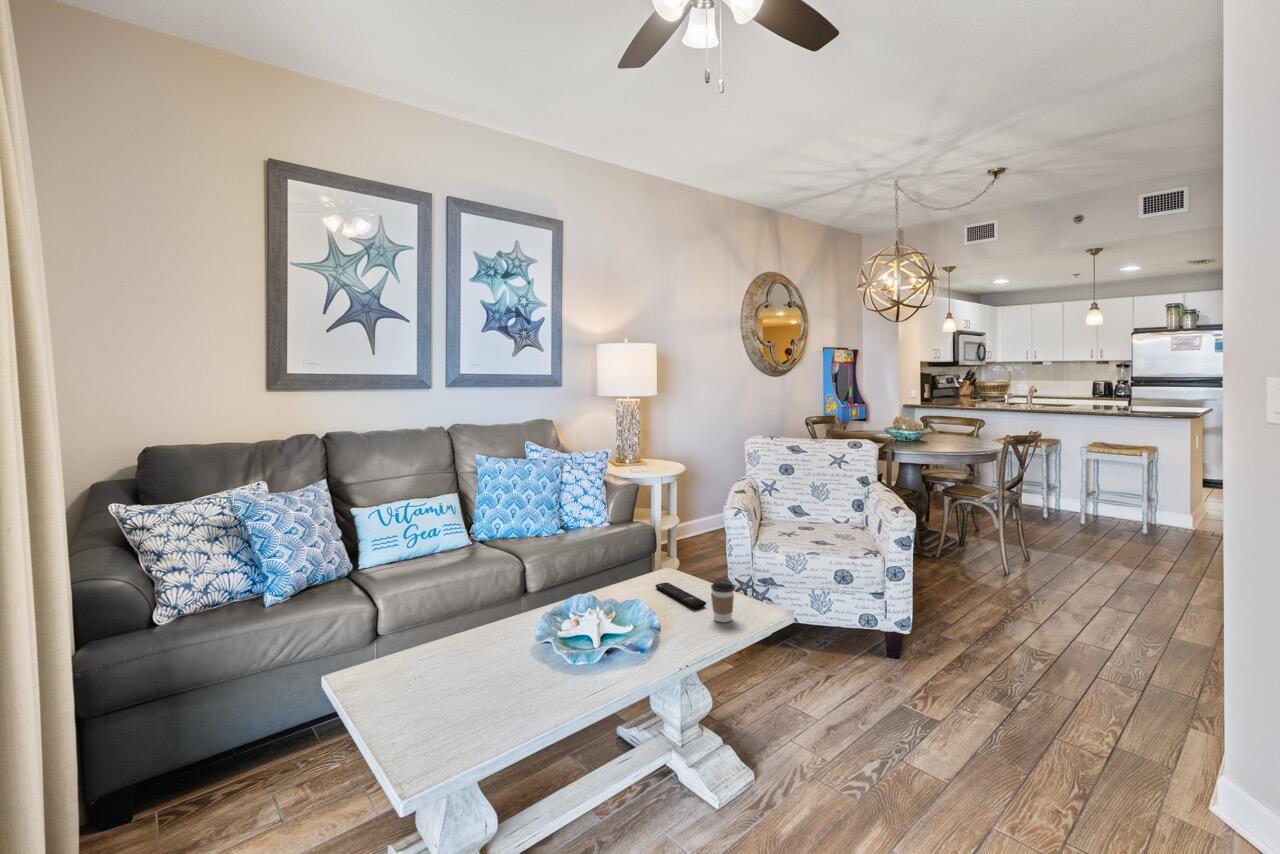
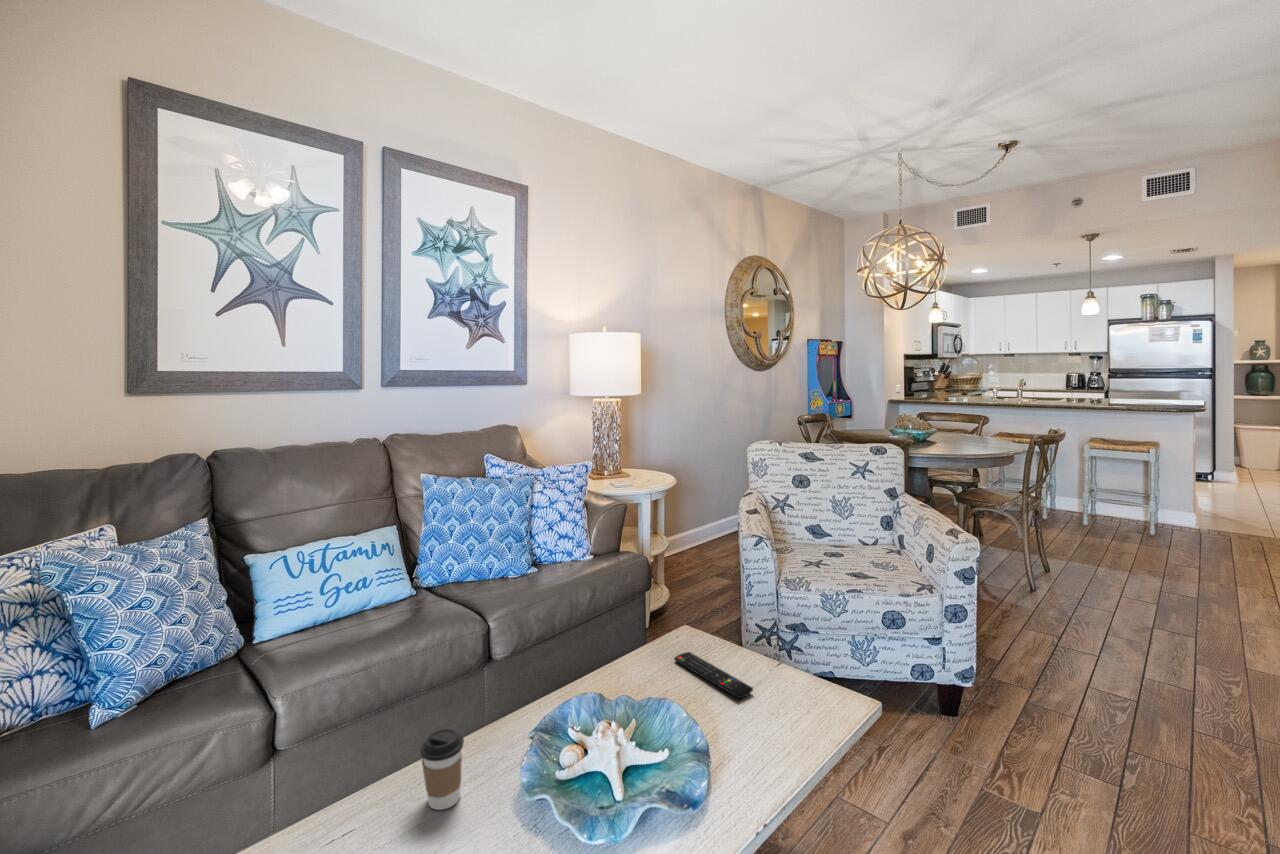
coffee cup: present [711,579,735,622] -> present [420,729,464,810]

